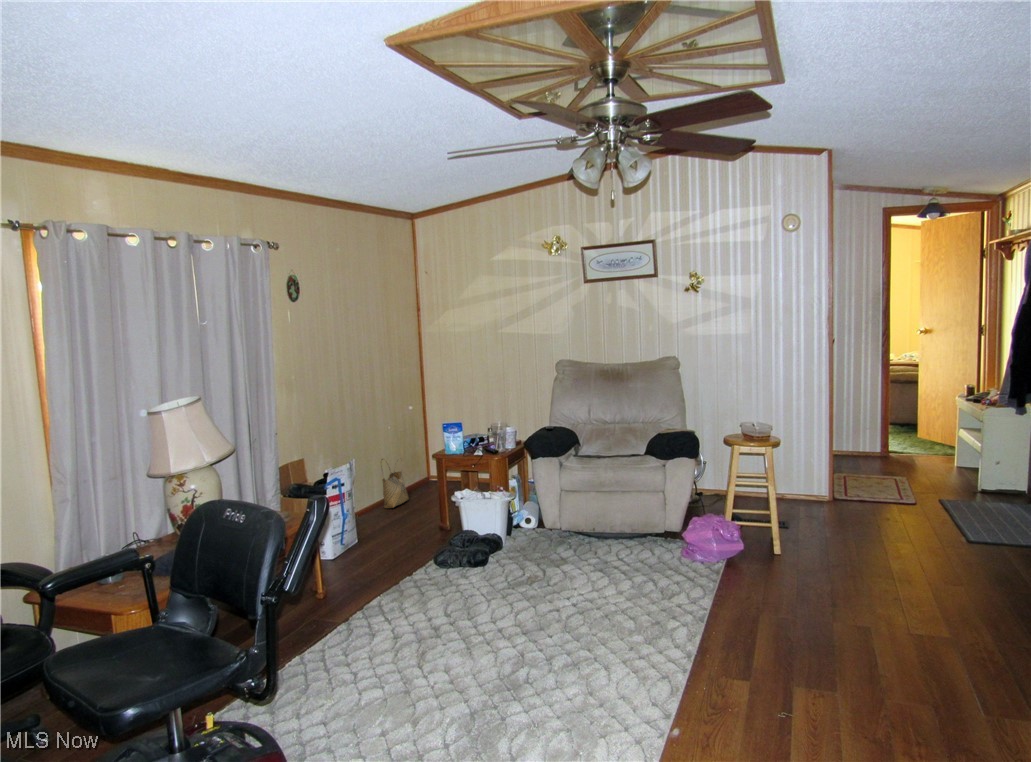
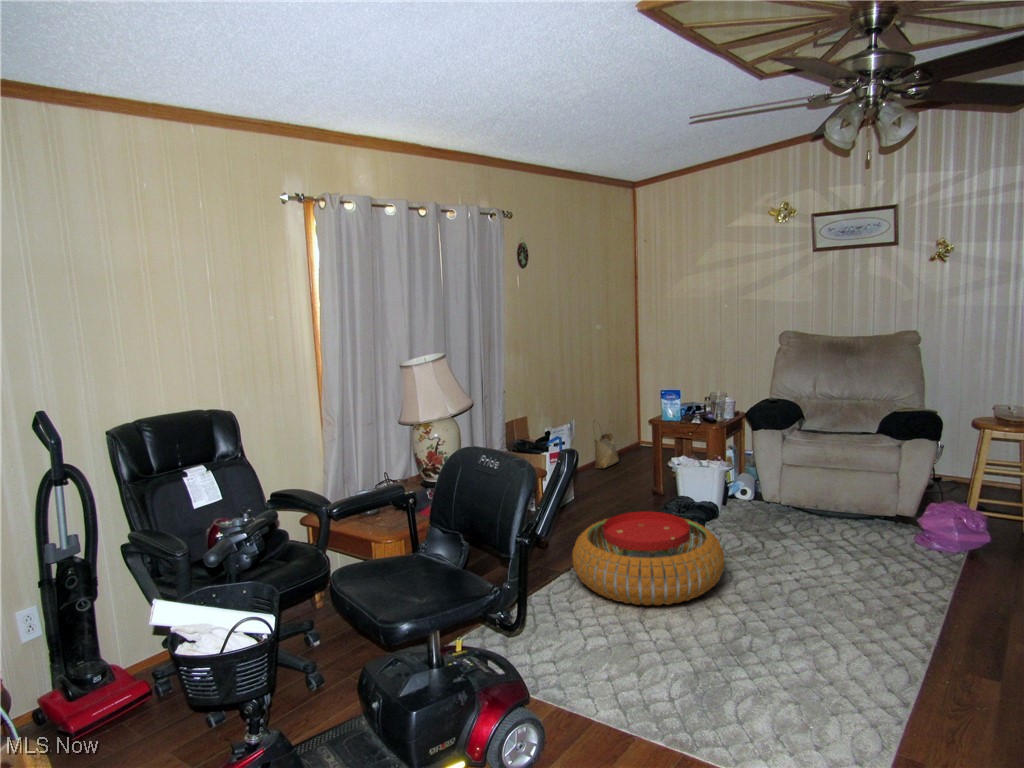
pouf: none [349,549,506,649] -> present [572,511,725,605]

